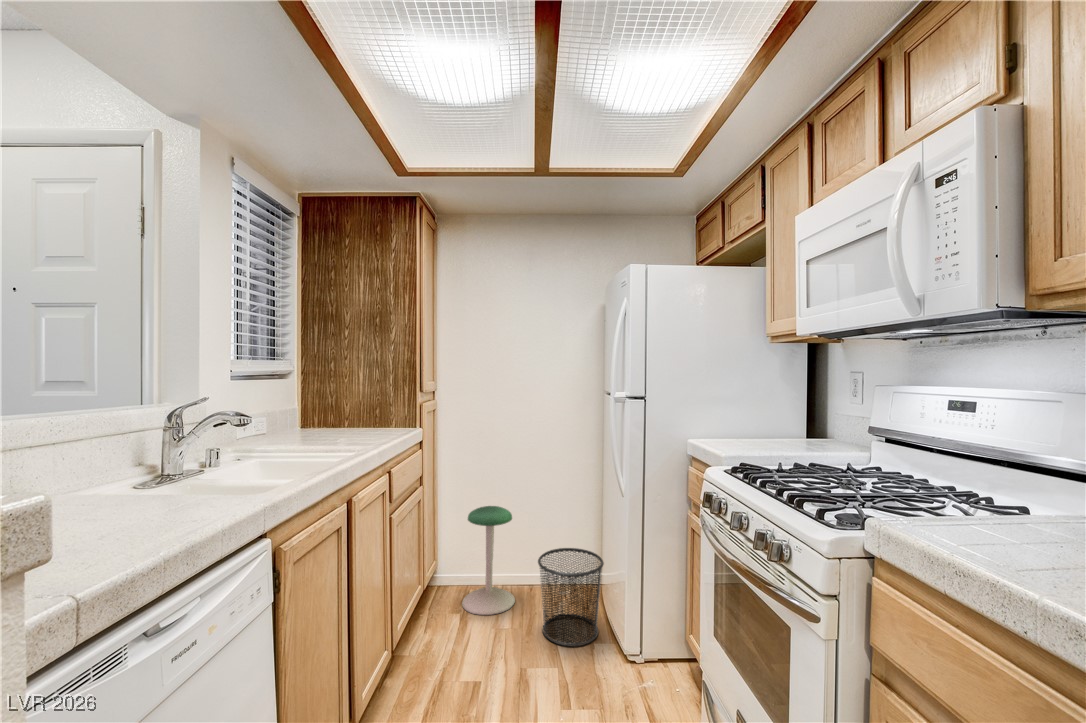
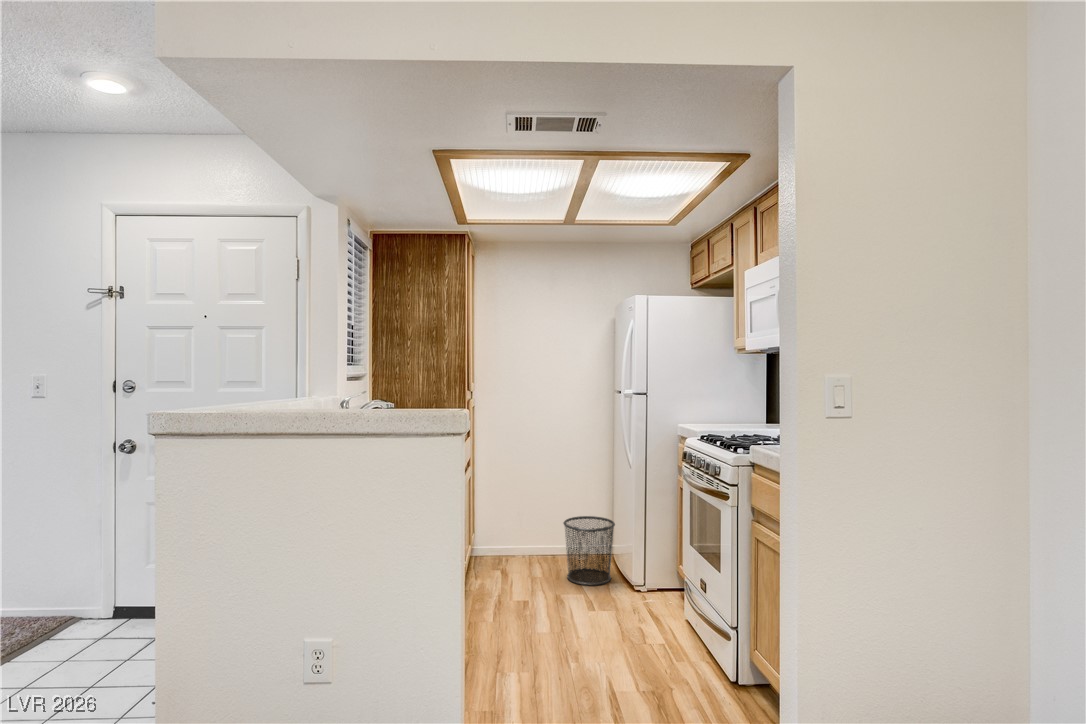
stool: present [462,506,515,615] -> none [498,486,541,571]

